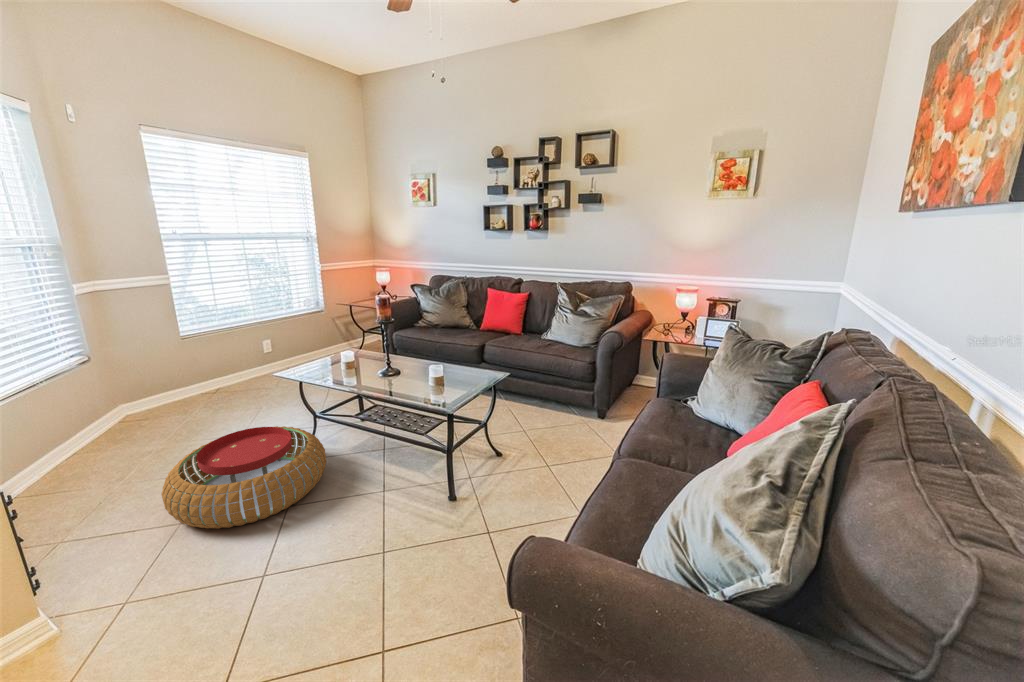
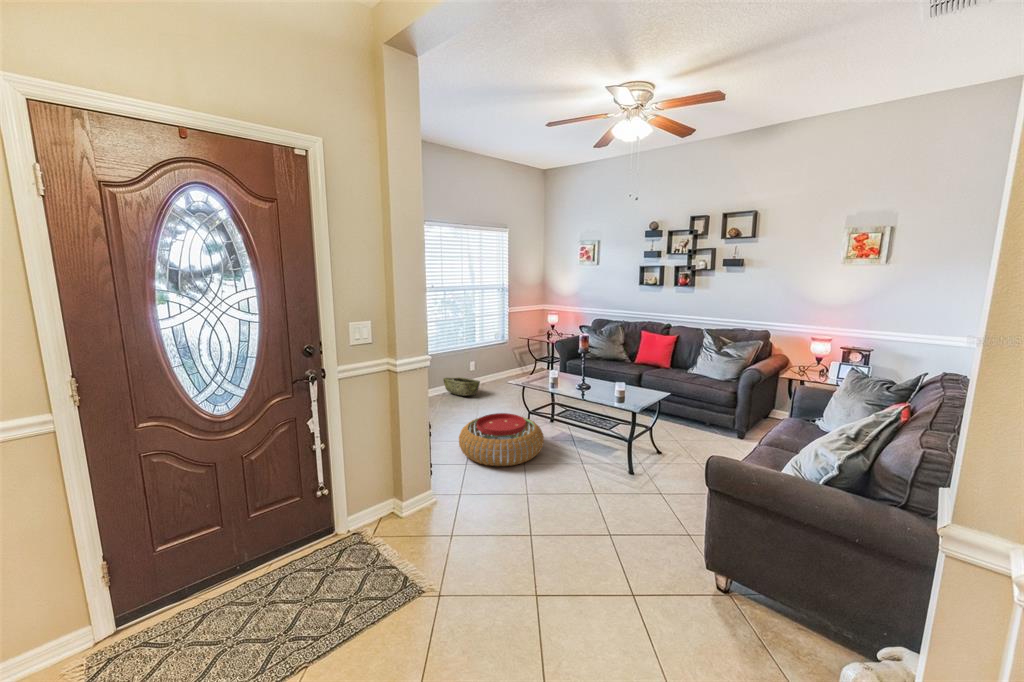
woven basket: none [207,364,267,392] -> present [443,377,480,396]

